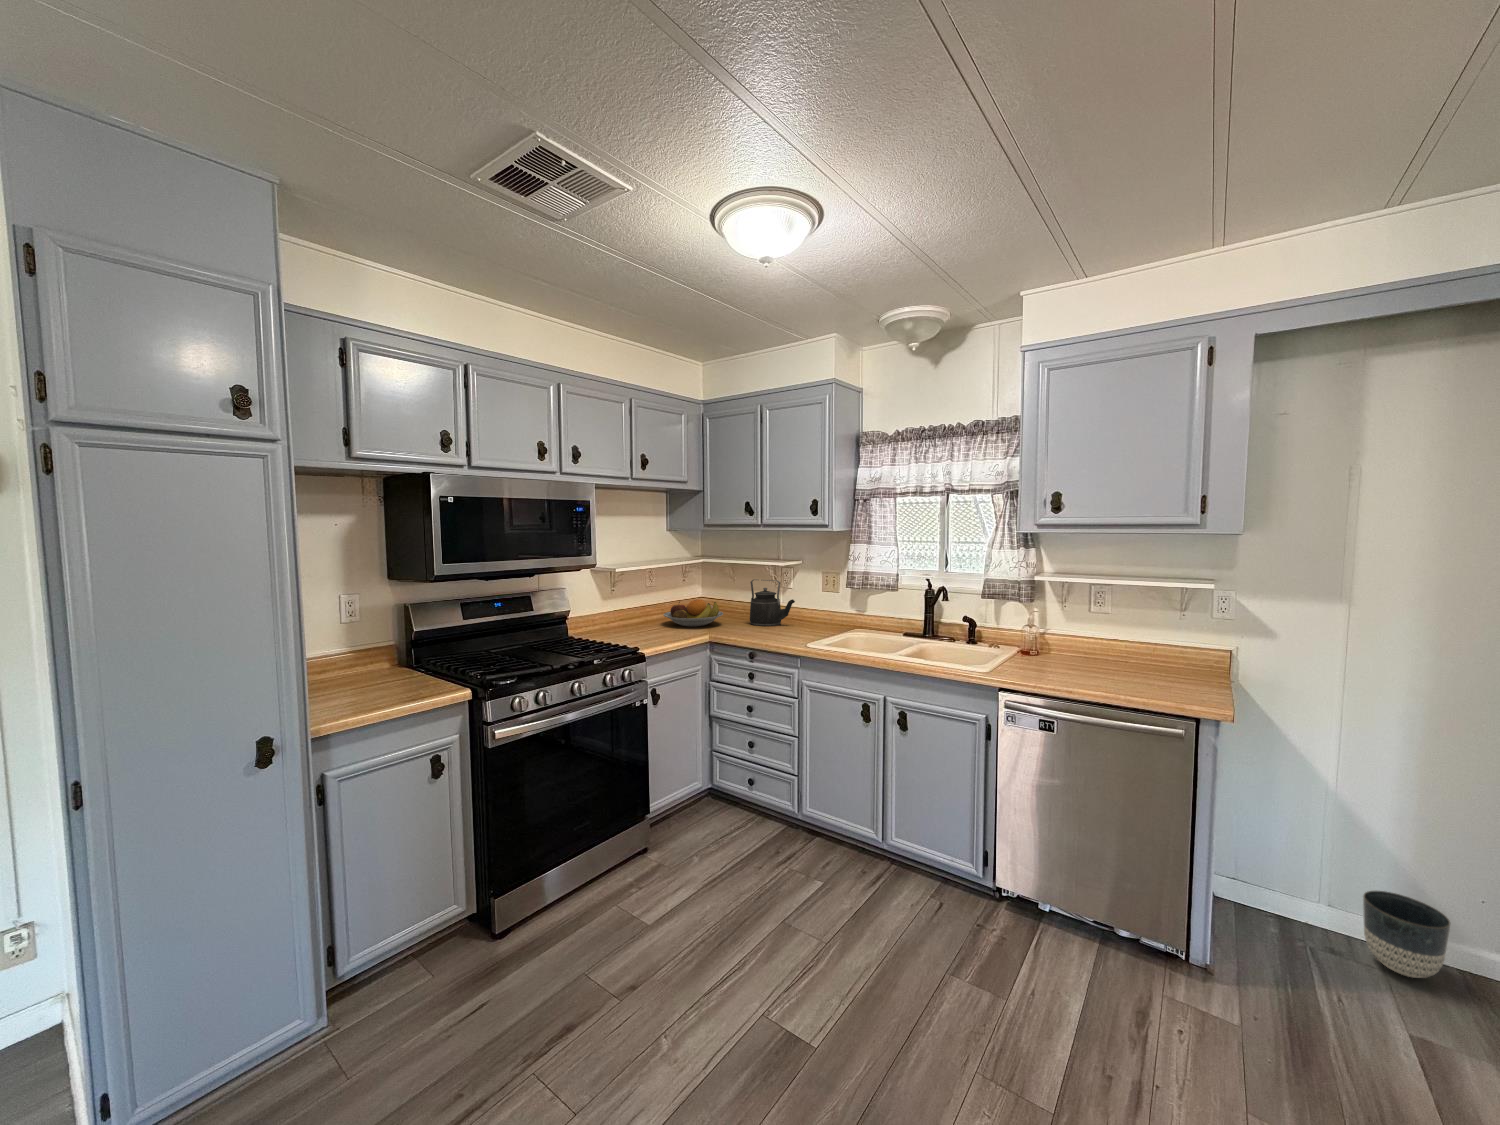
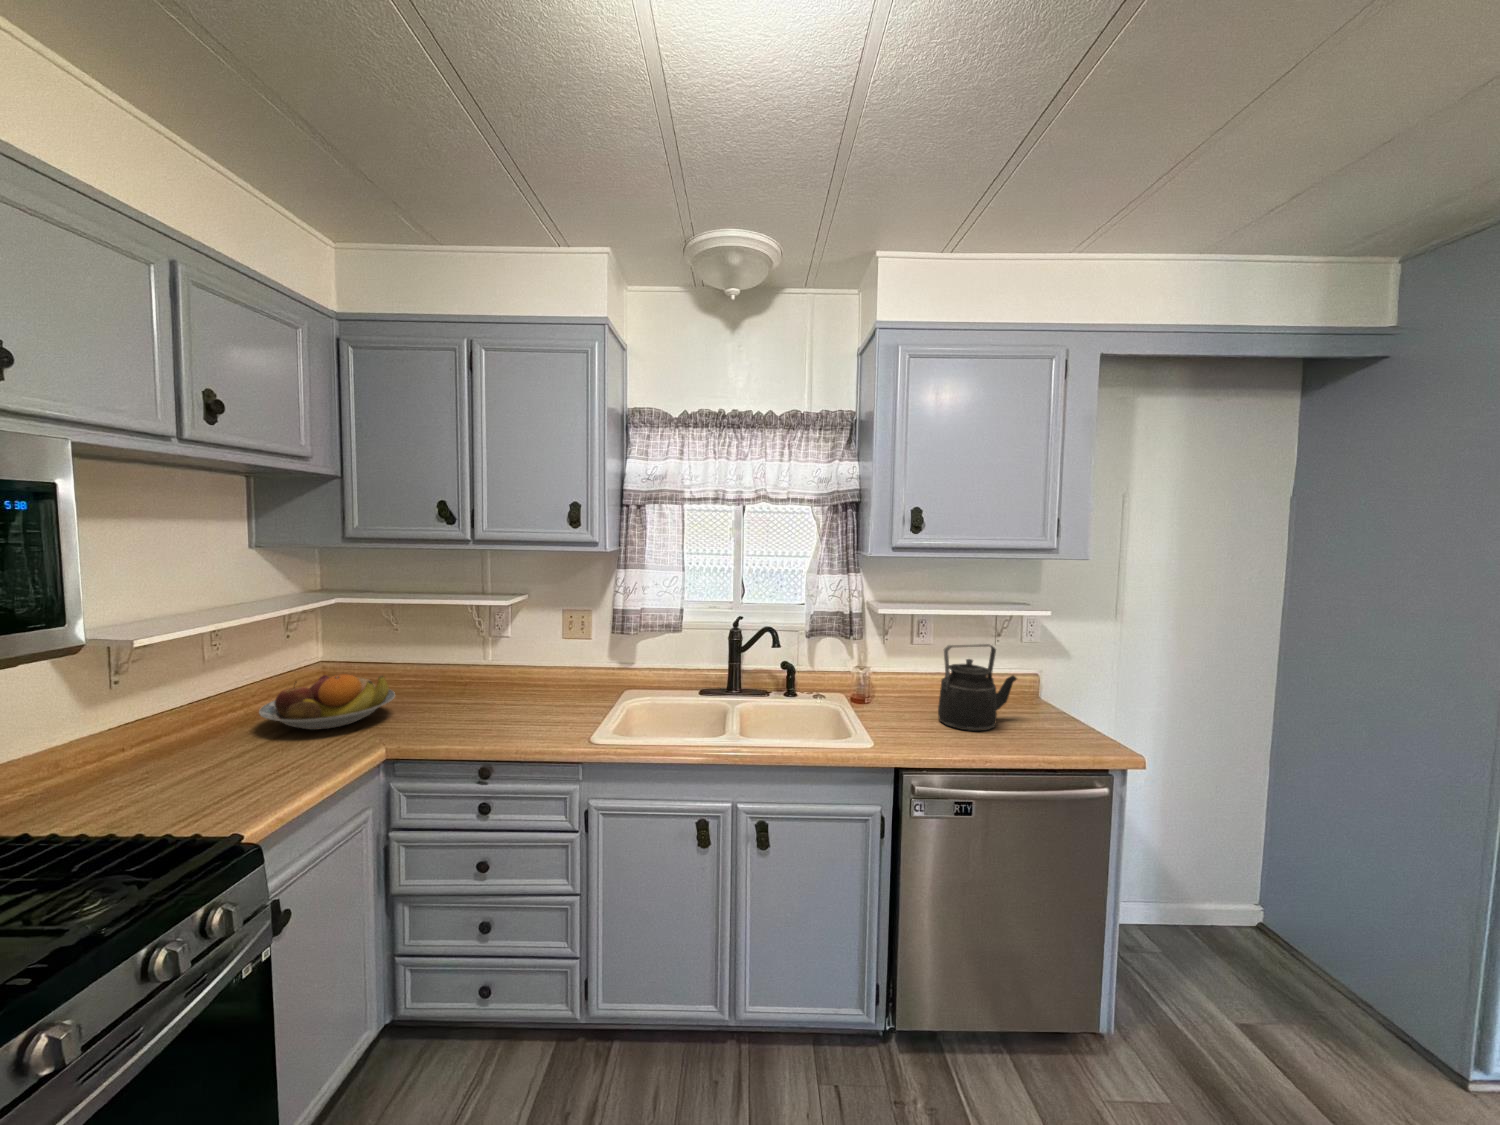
kettle: present [750,579,795,626] -> present [938,644,1017,731]
planter: present [1363,891,1450,978] -> none [1144,879,1208,955]

